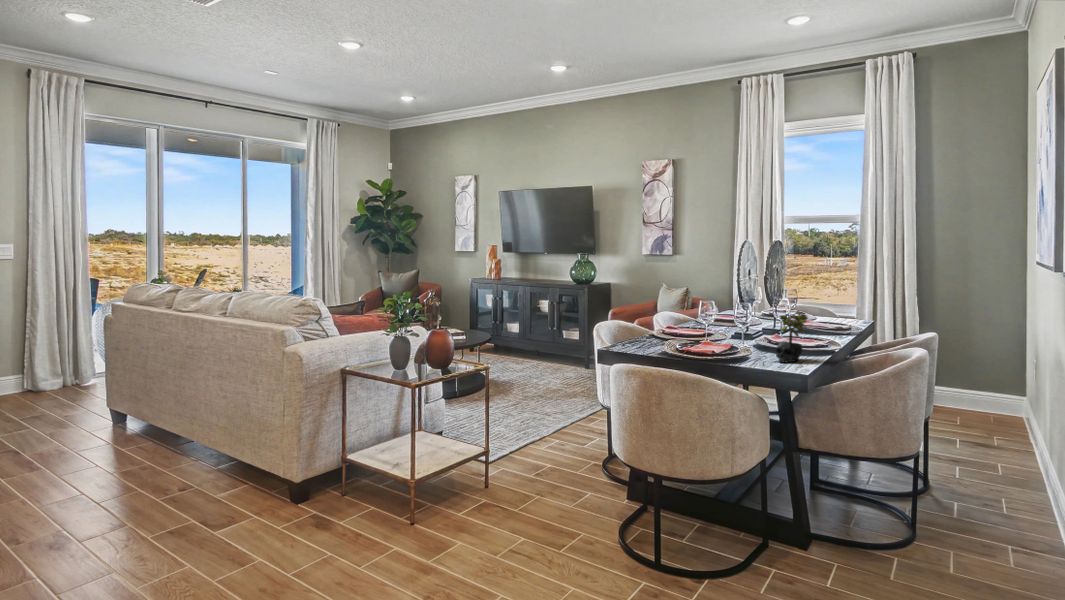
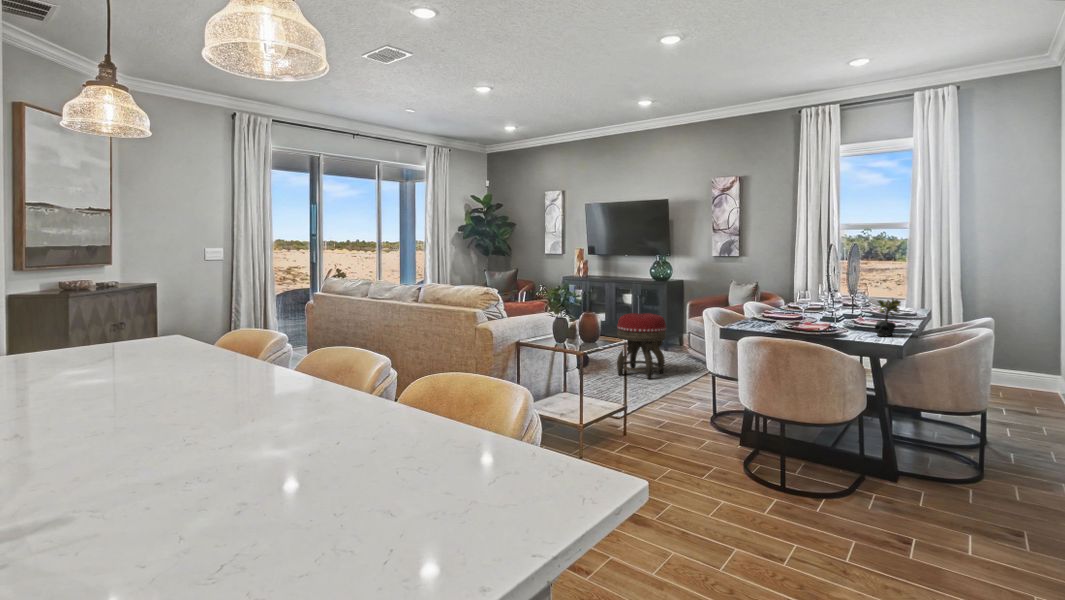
footstool: none [514,326,575,408] -> present [617,313,666,379]

